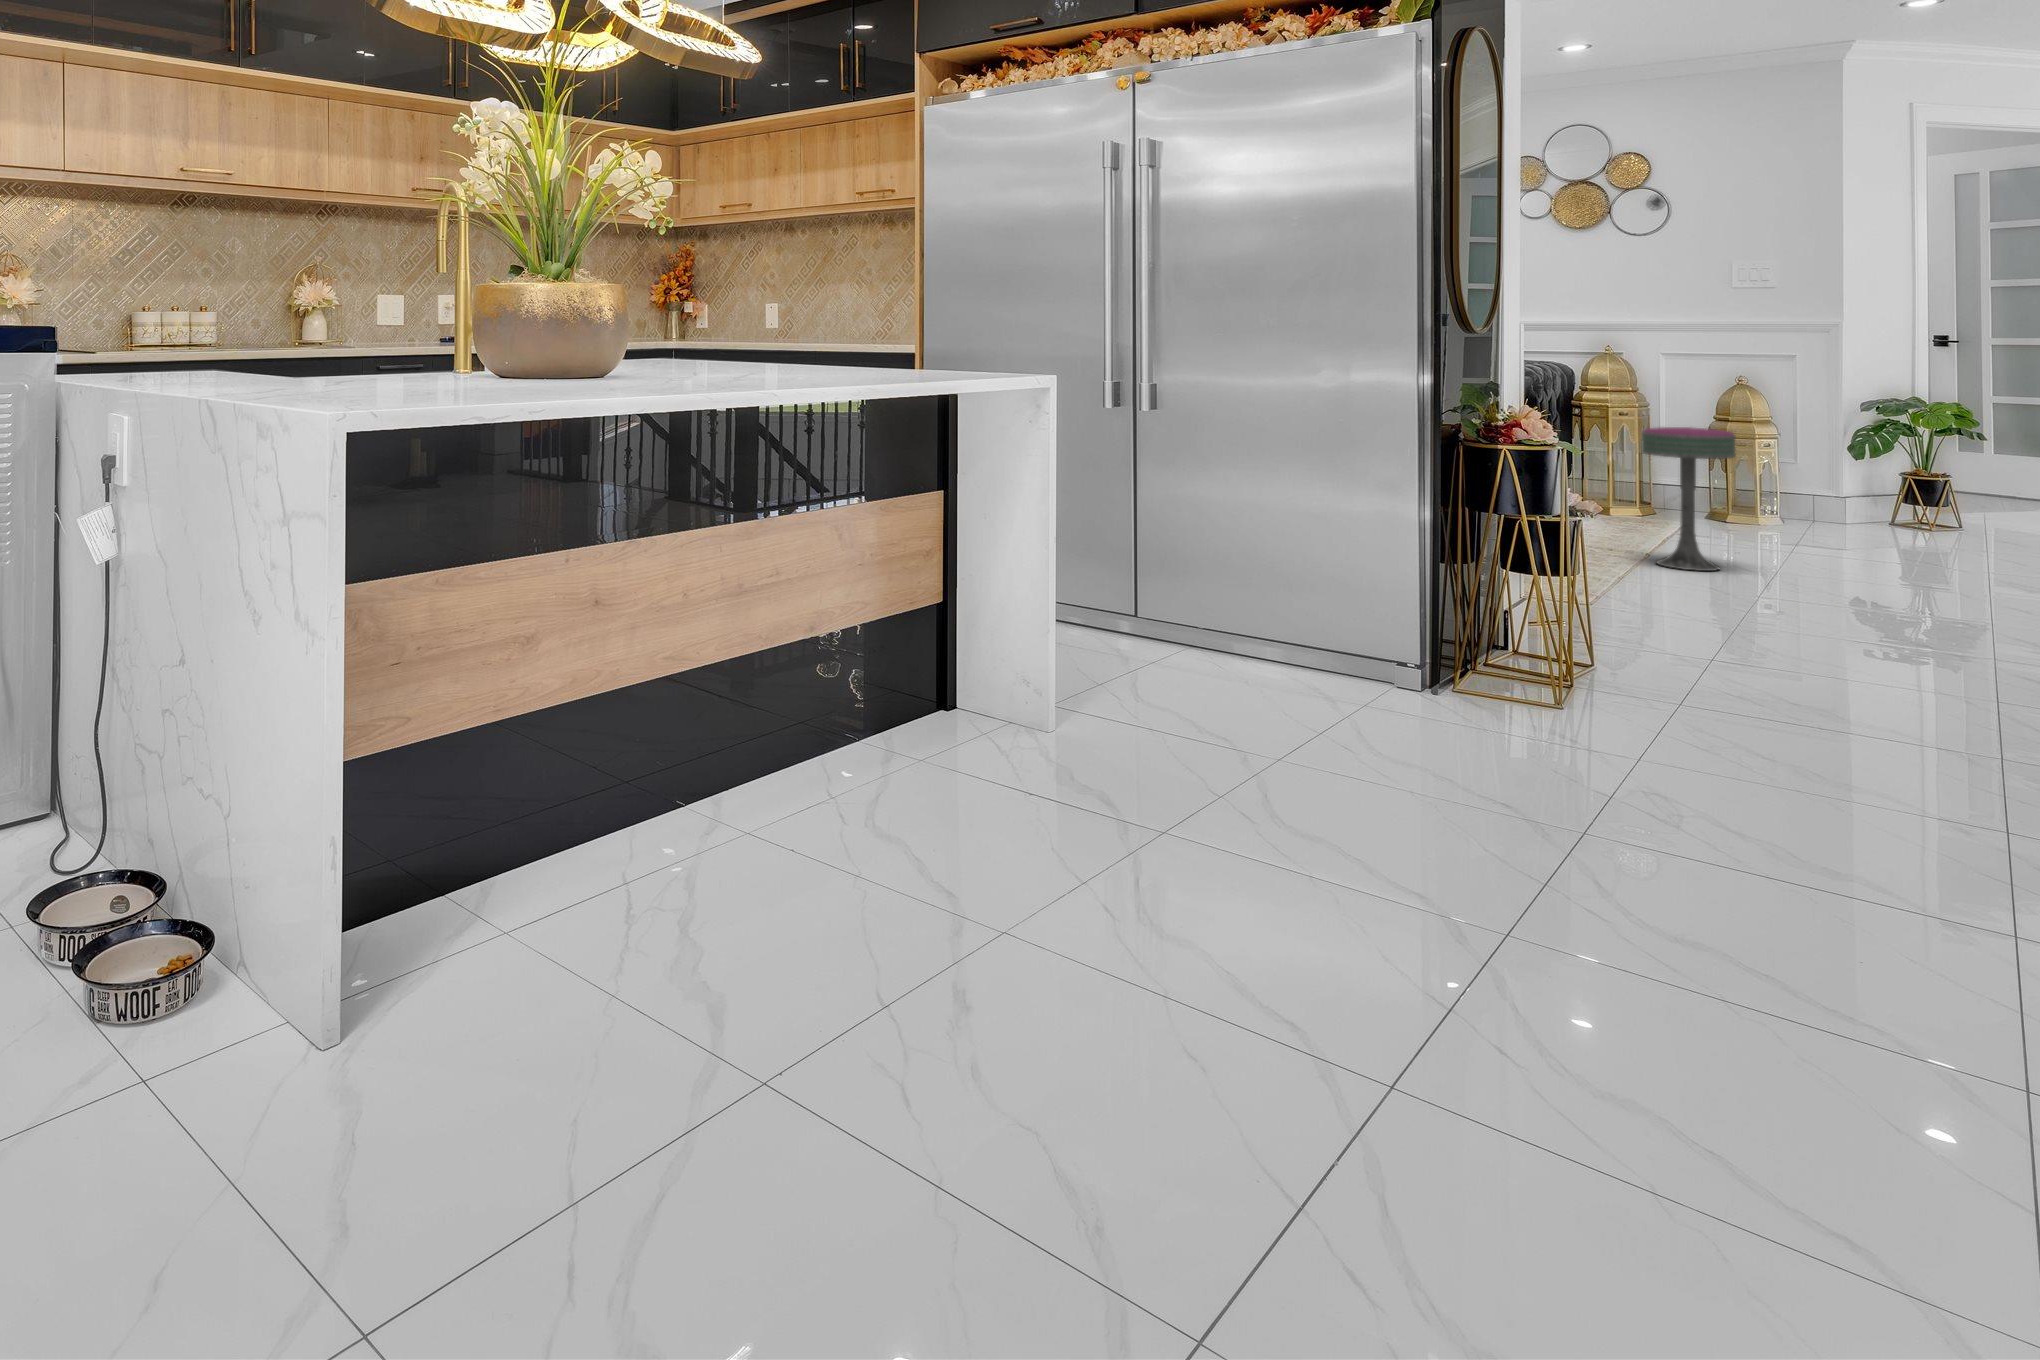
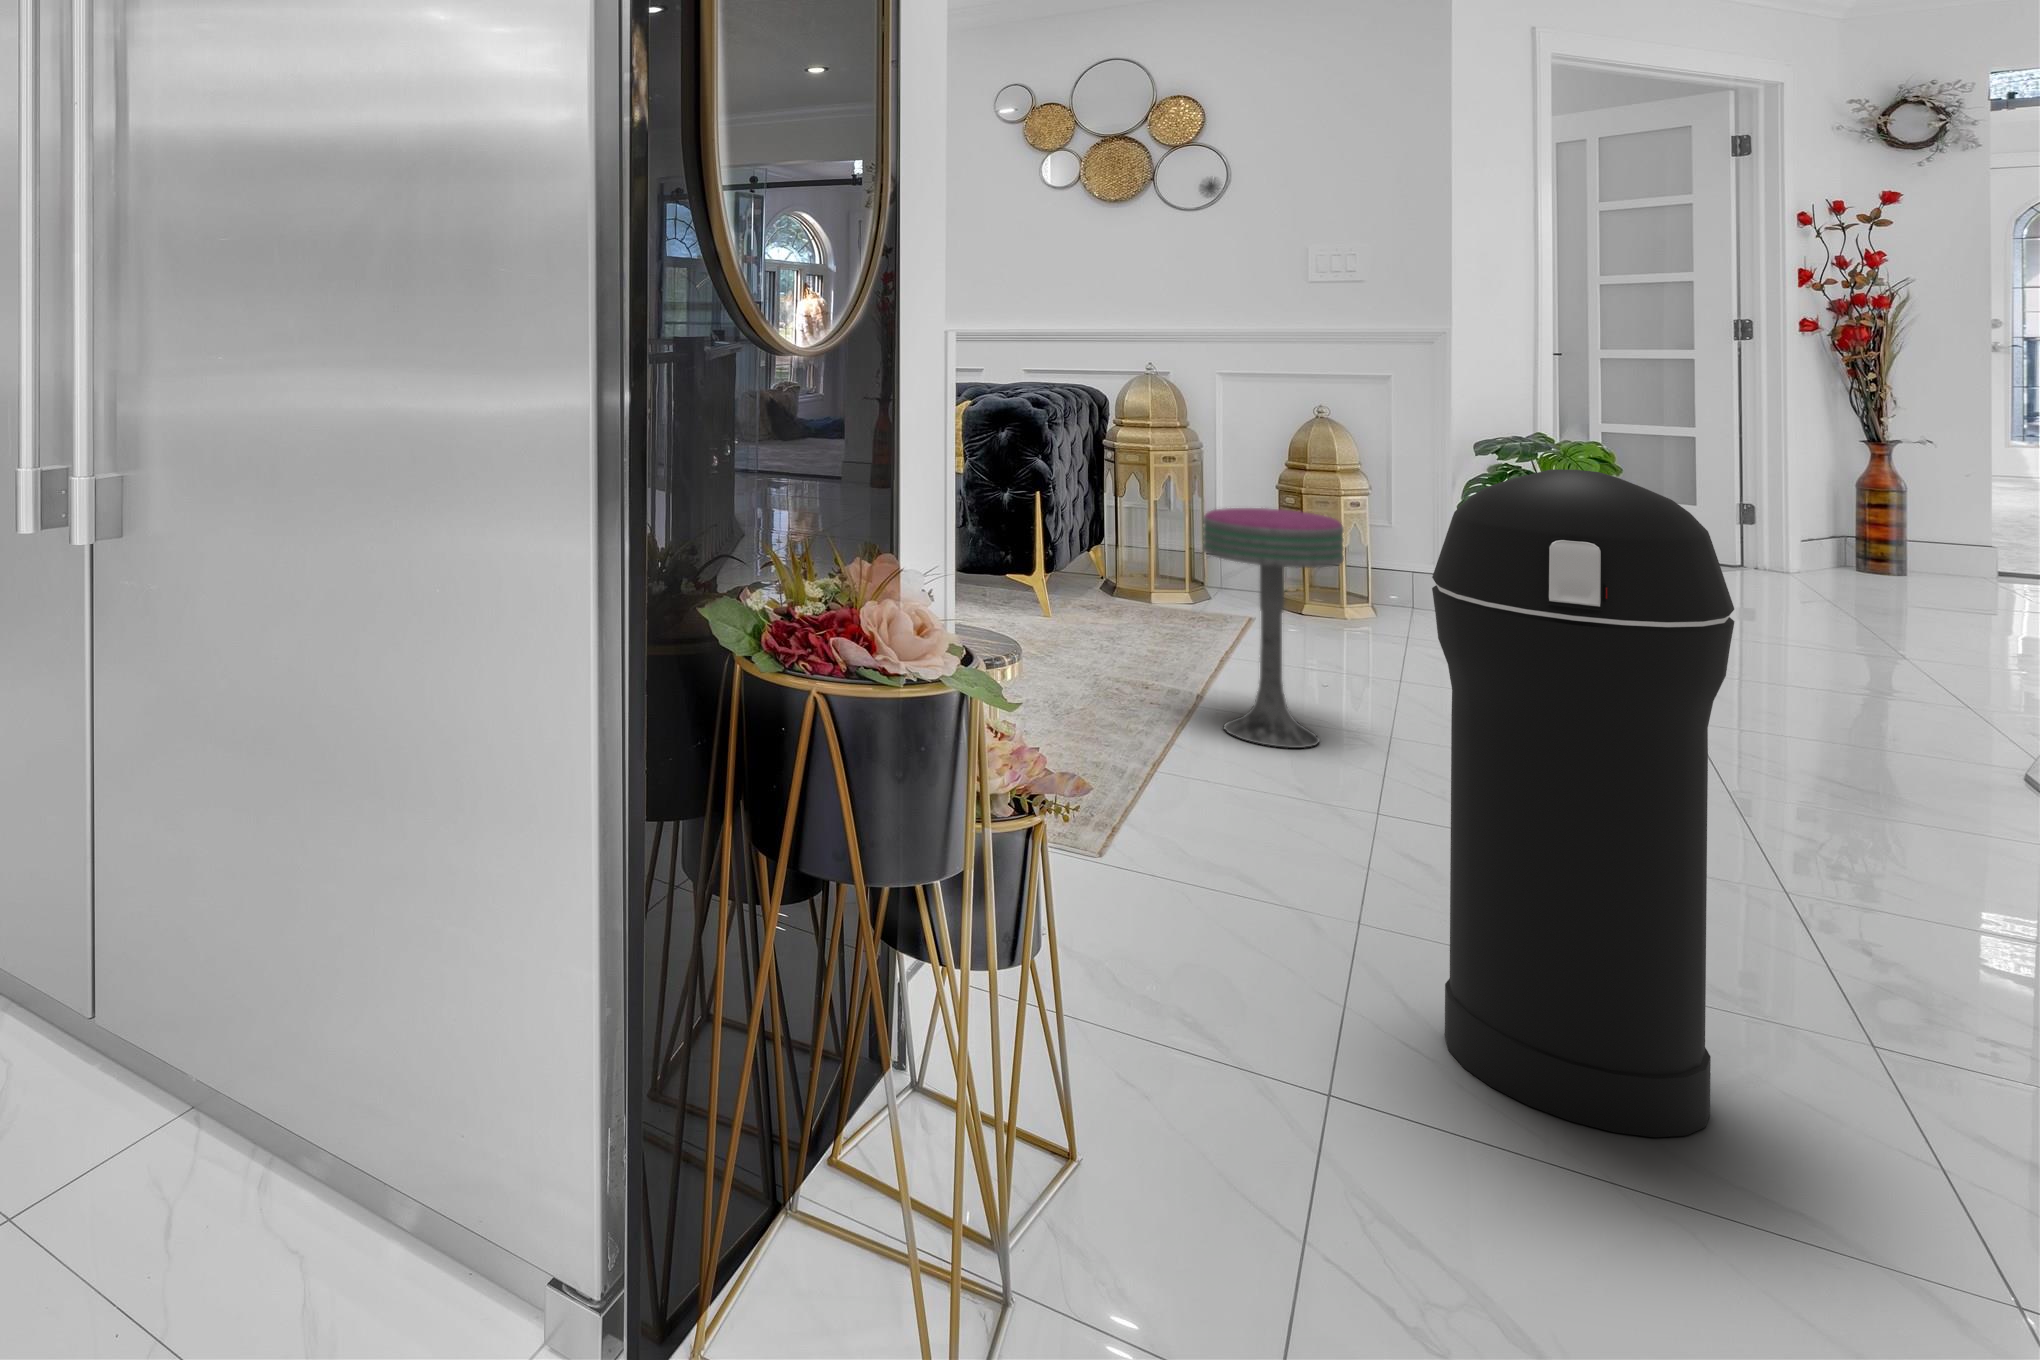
trash can: none [1750,369,1890,663] -> present [1432,469,1734,1137]

